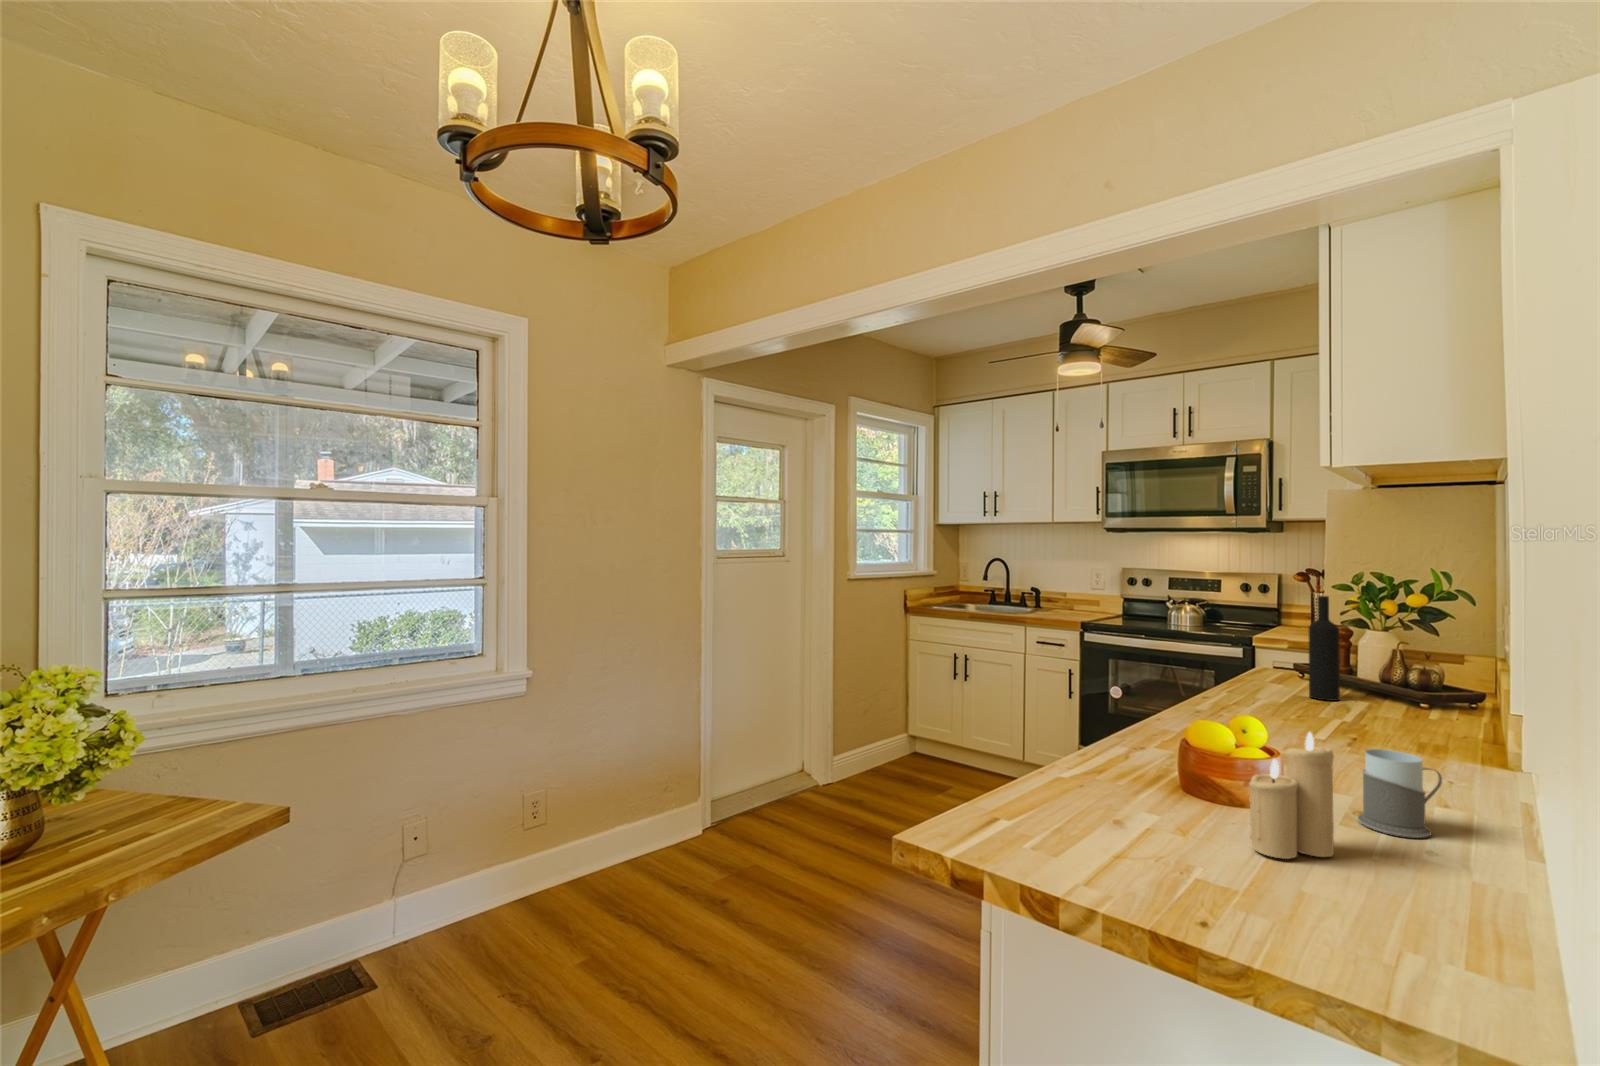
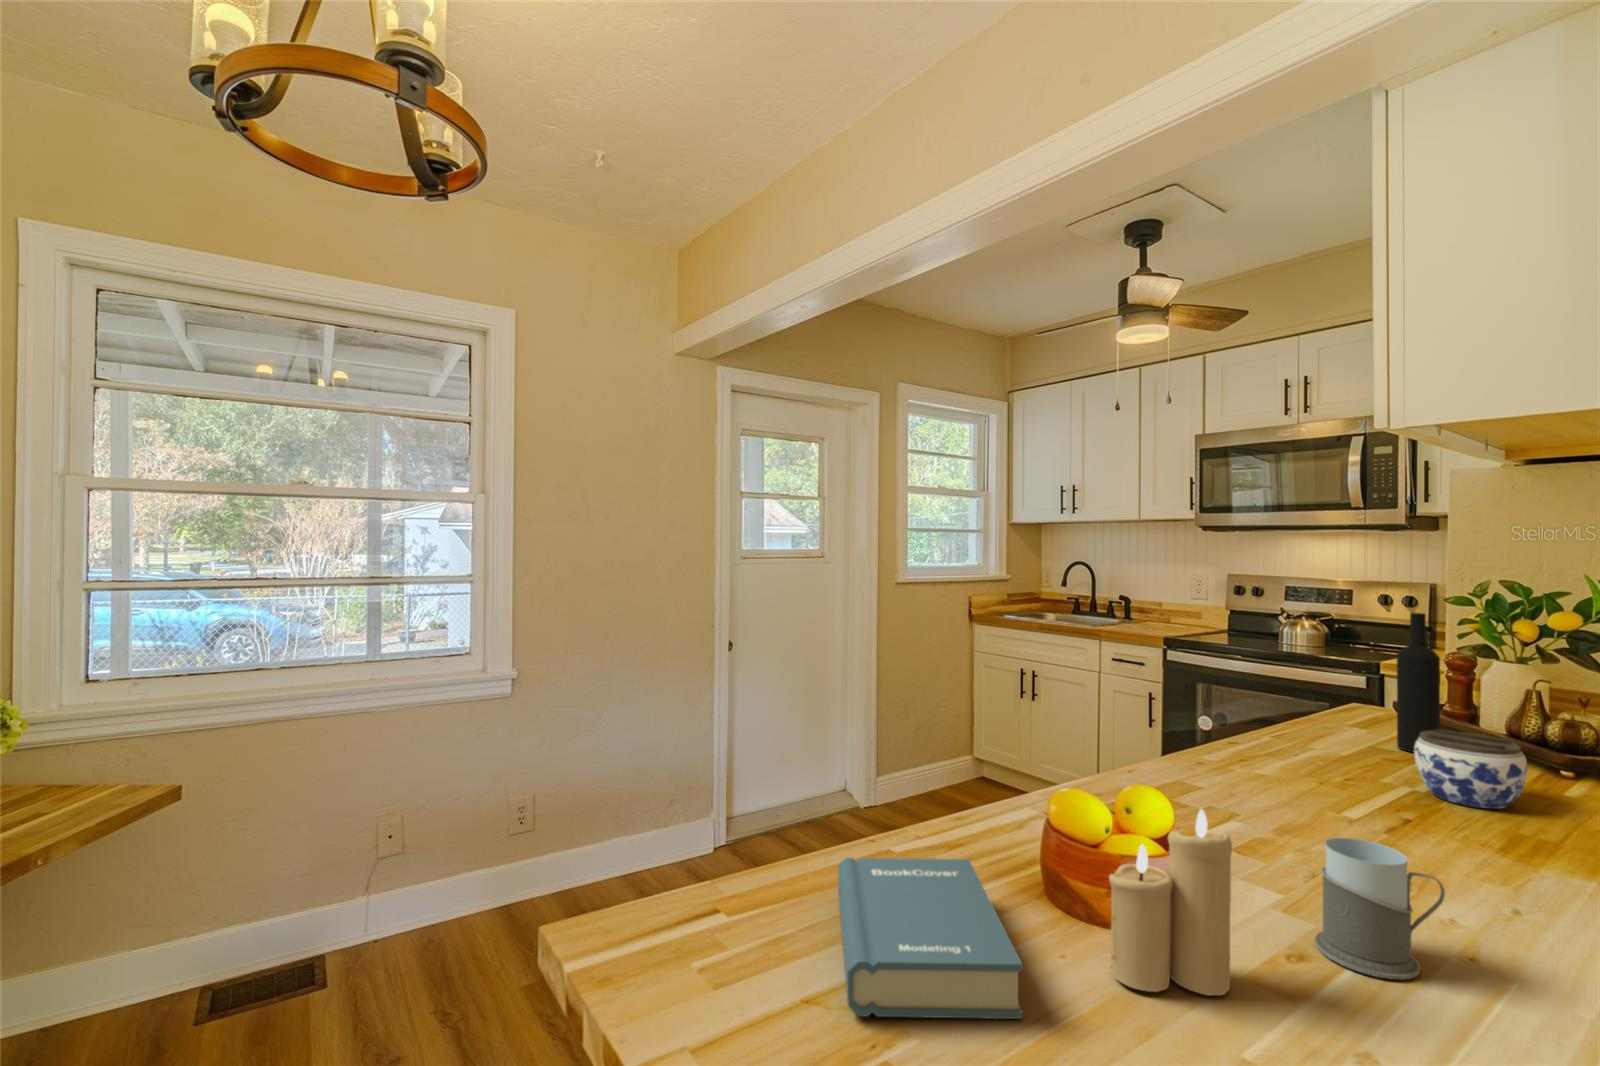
jar: none [1342,680,1420,734] -> present [1414,730,1528,809]
hardback book: none [1027,786,1225,892] -> present [838,858,1023,1019]

